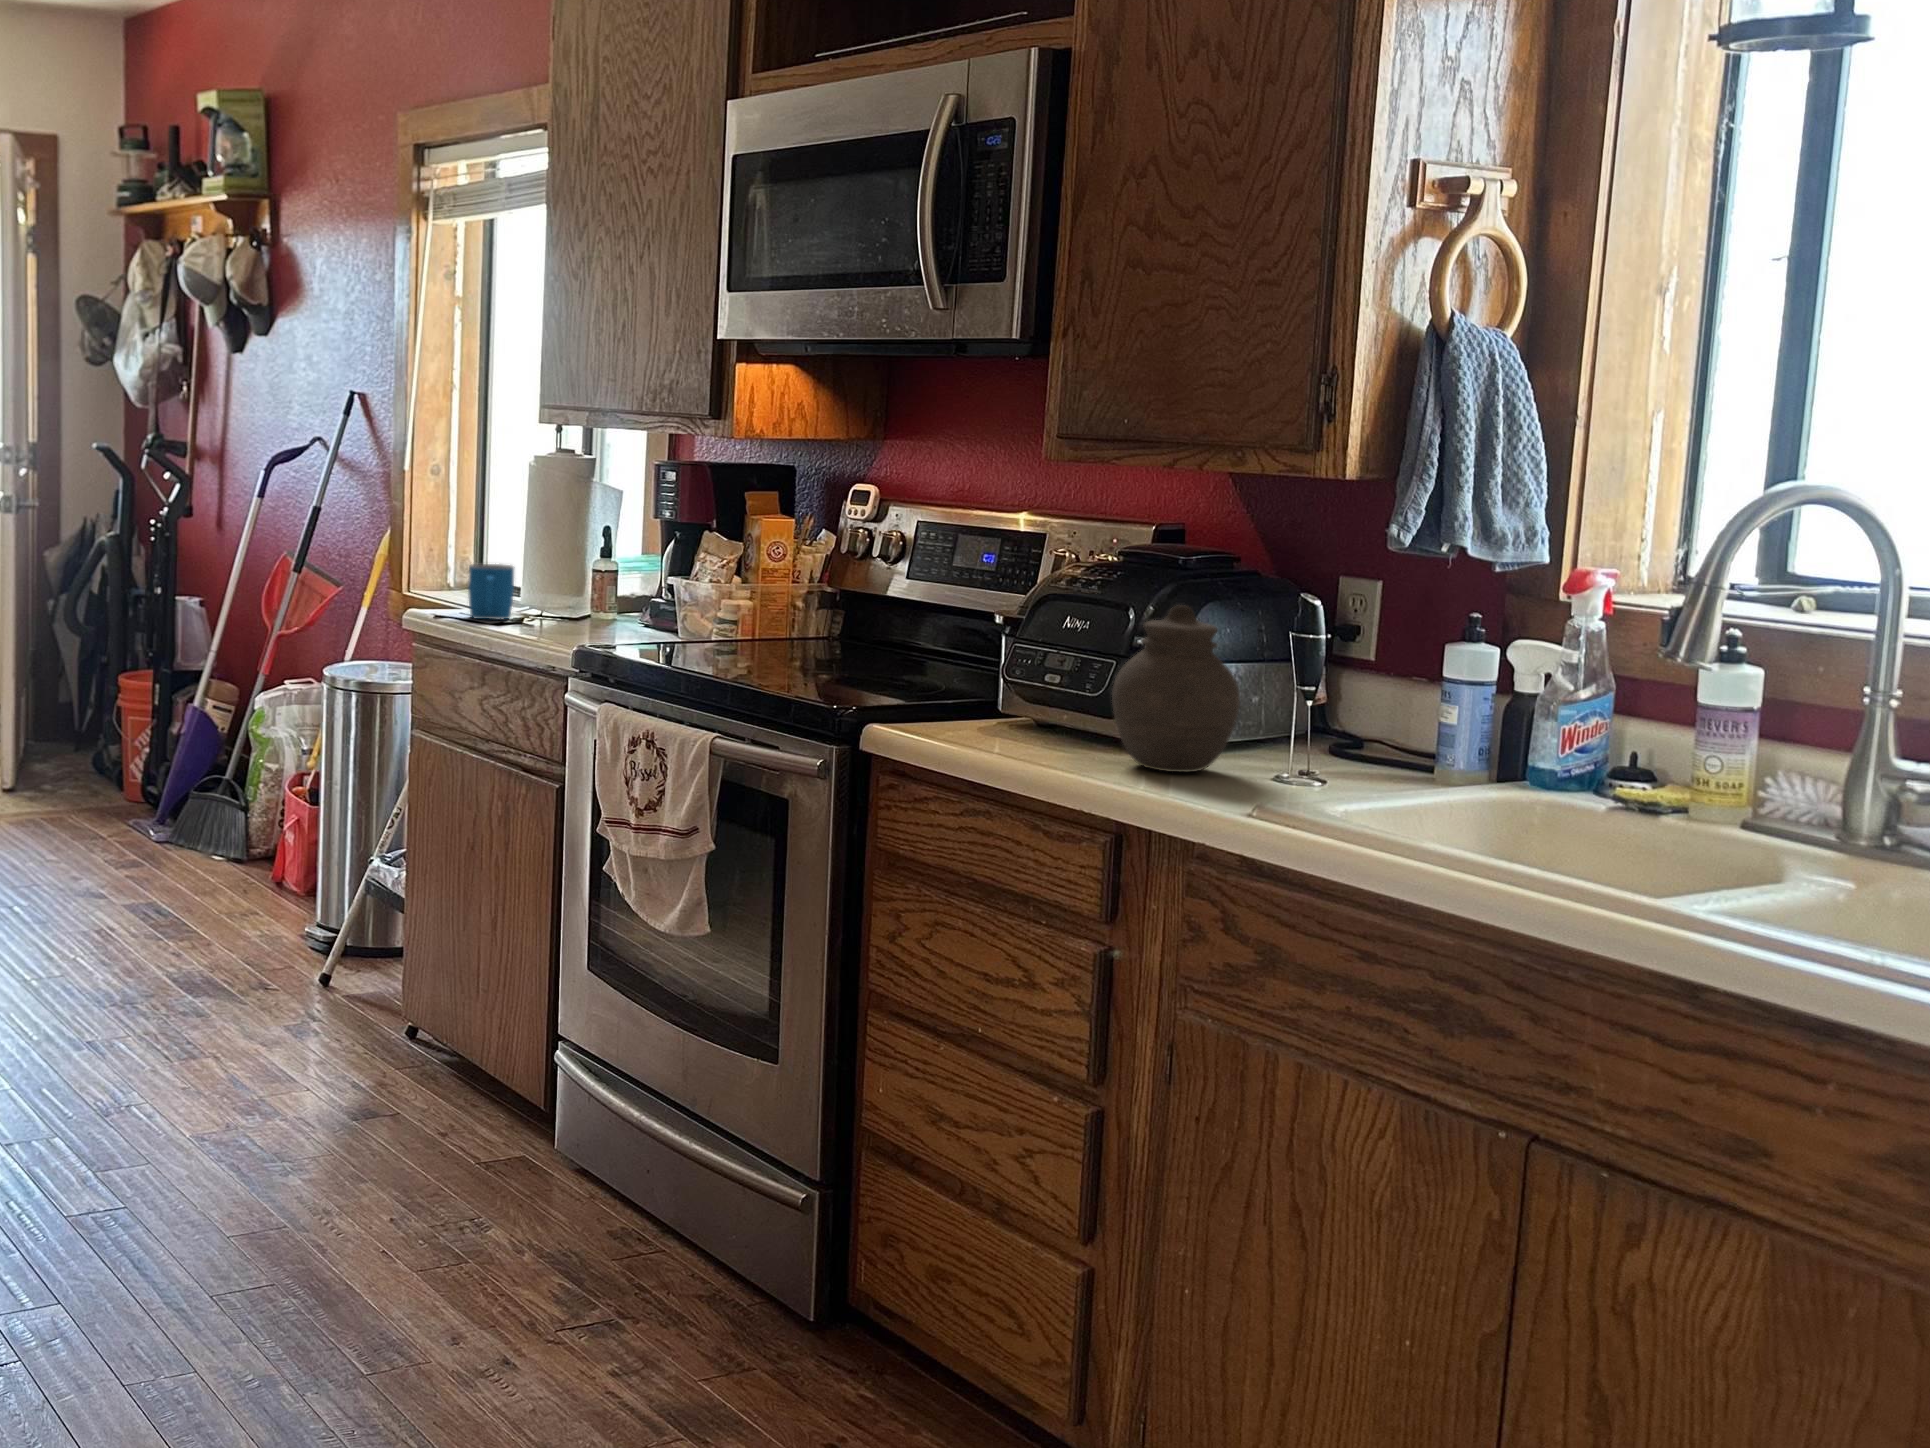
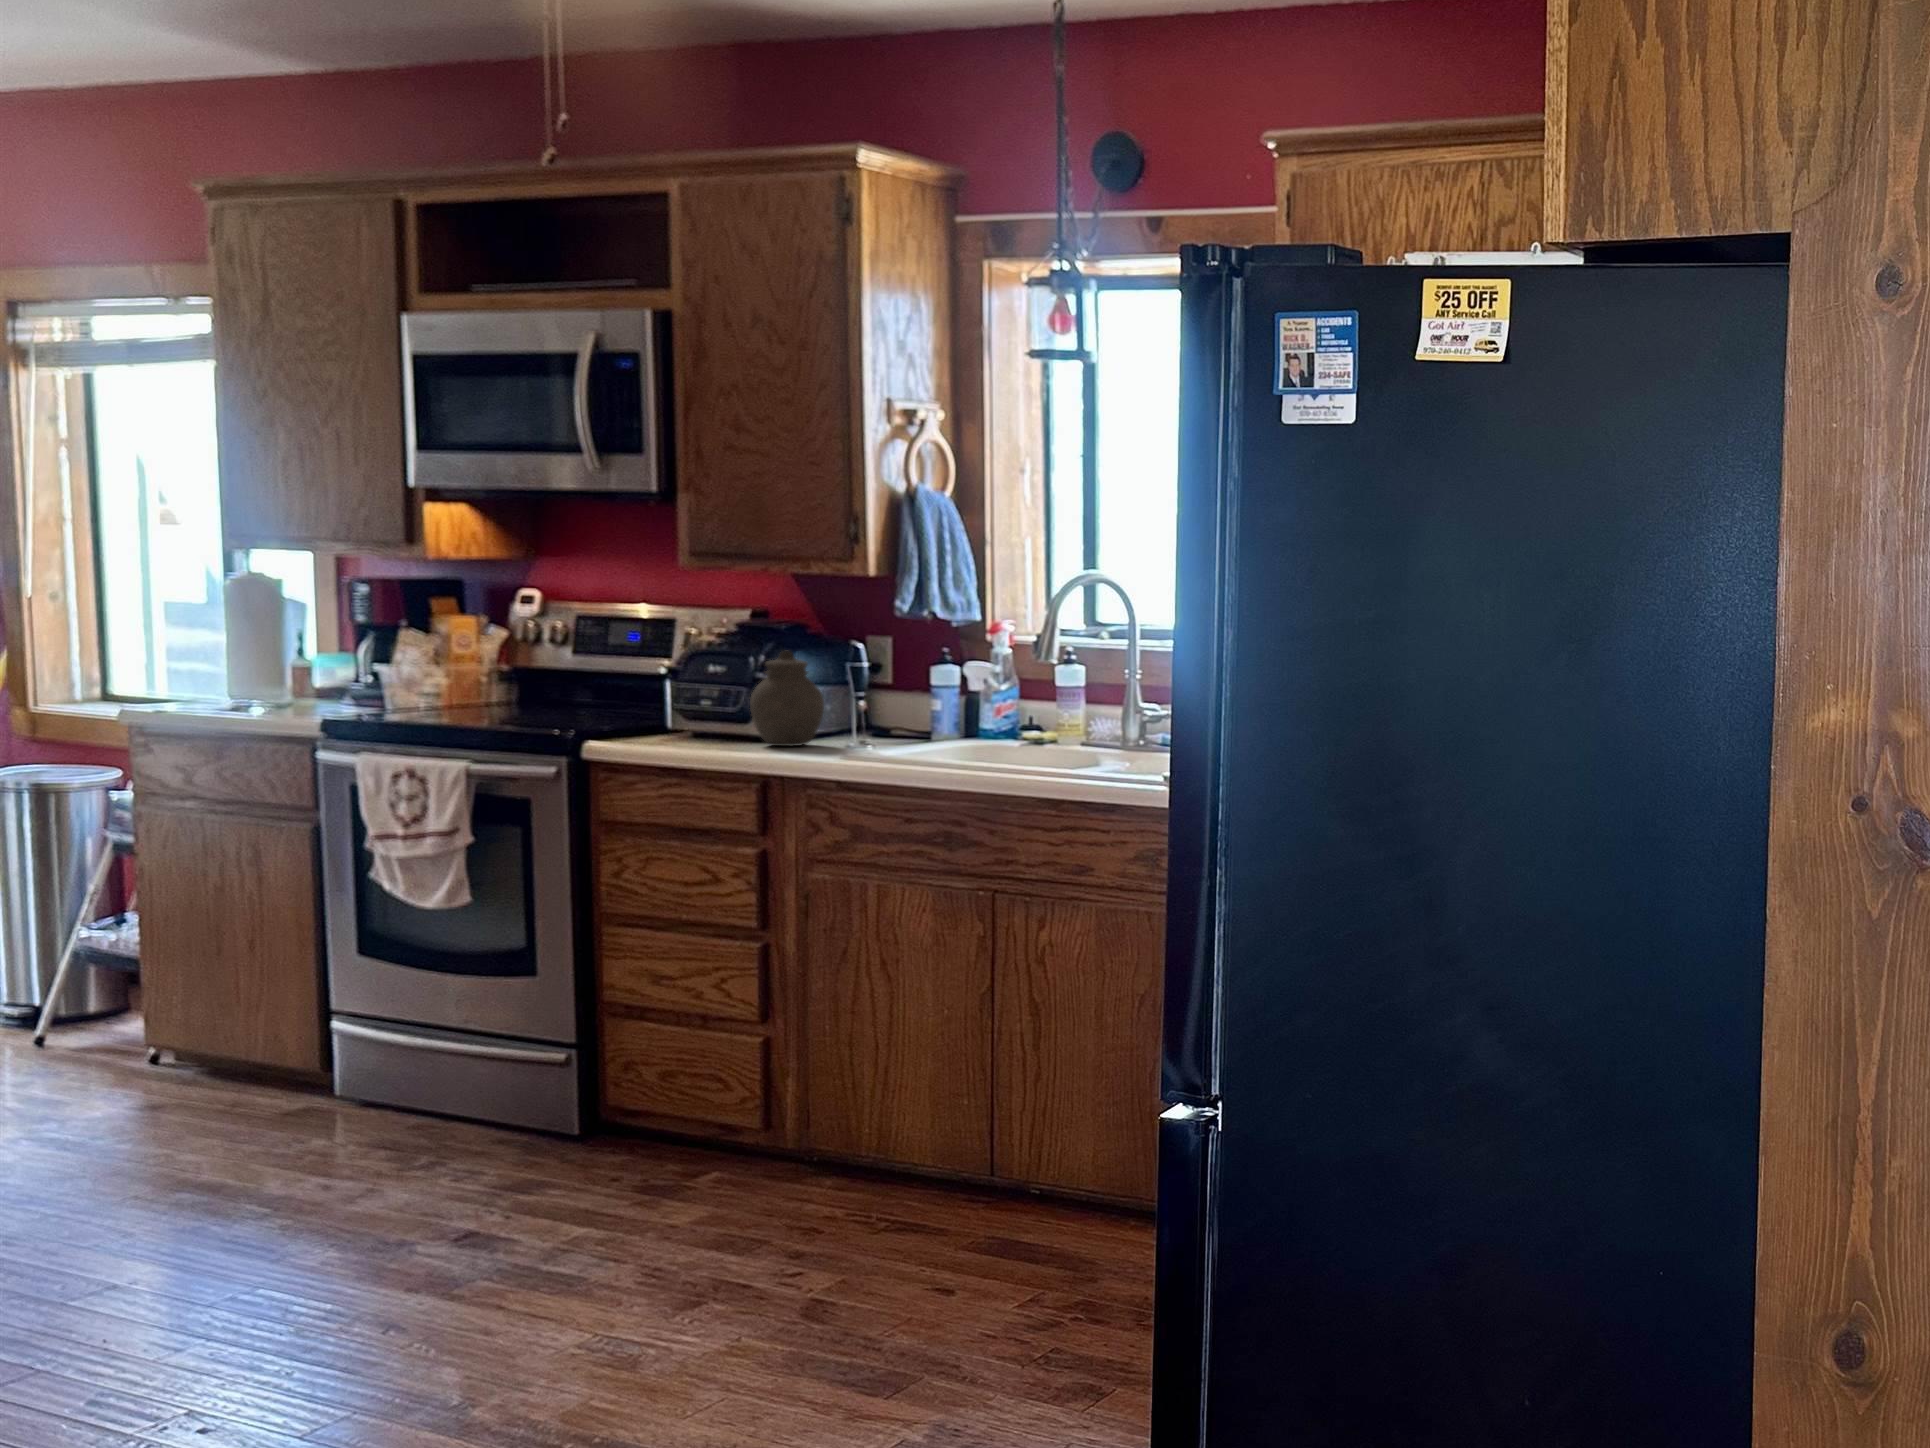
mug: present [468,564,514,620] -> none [185,667,229,711]

